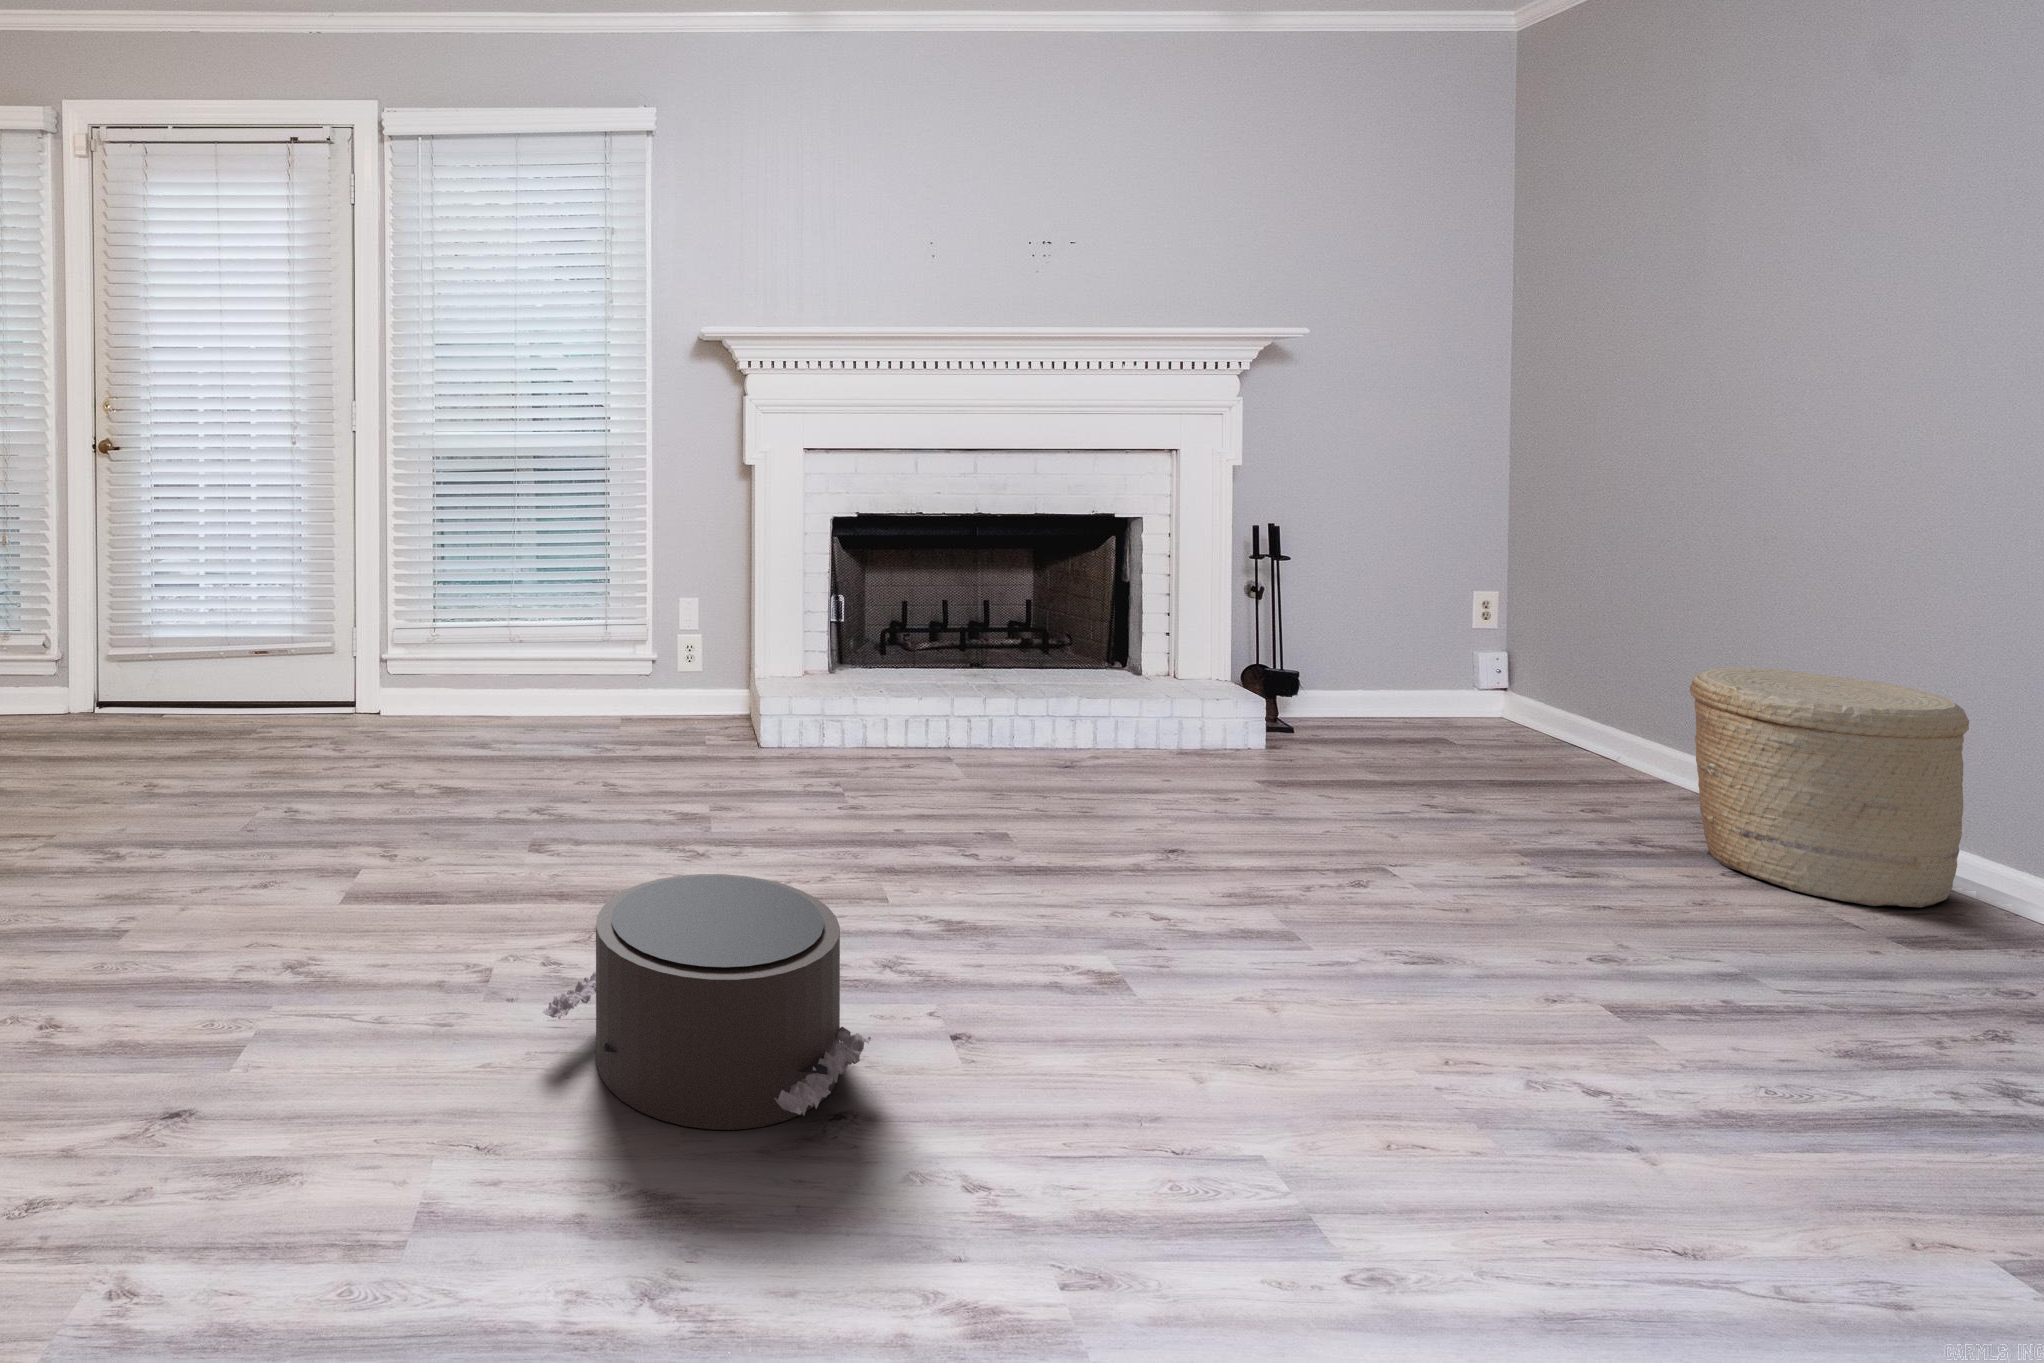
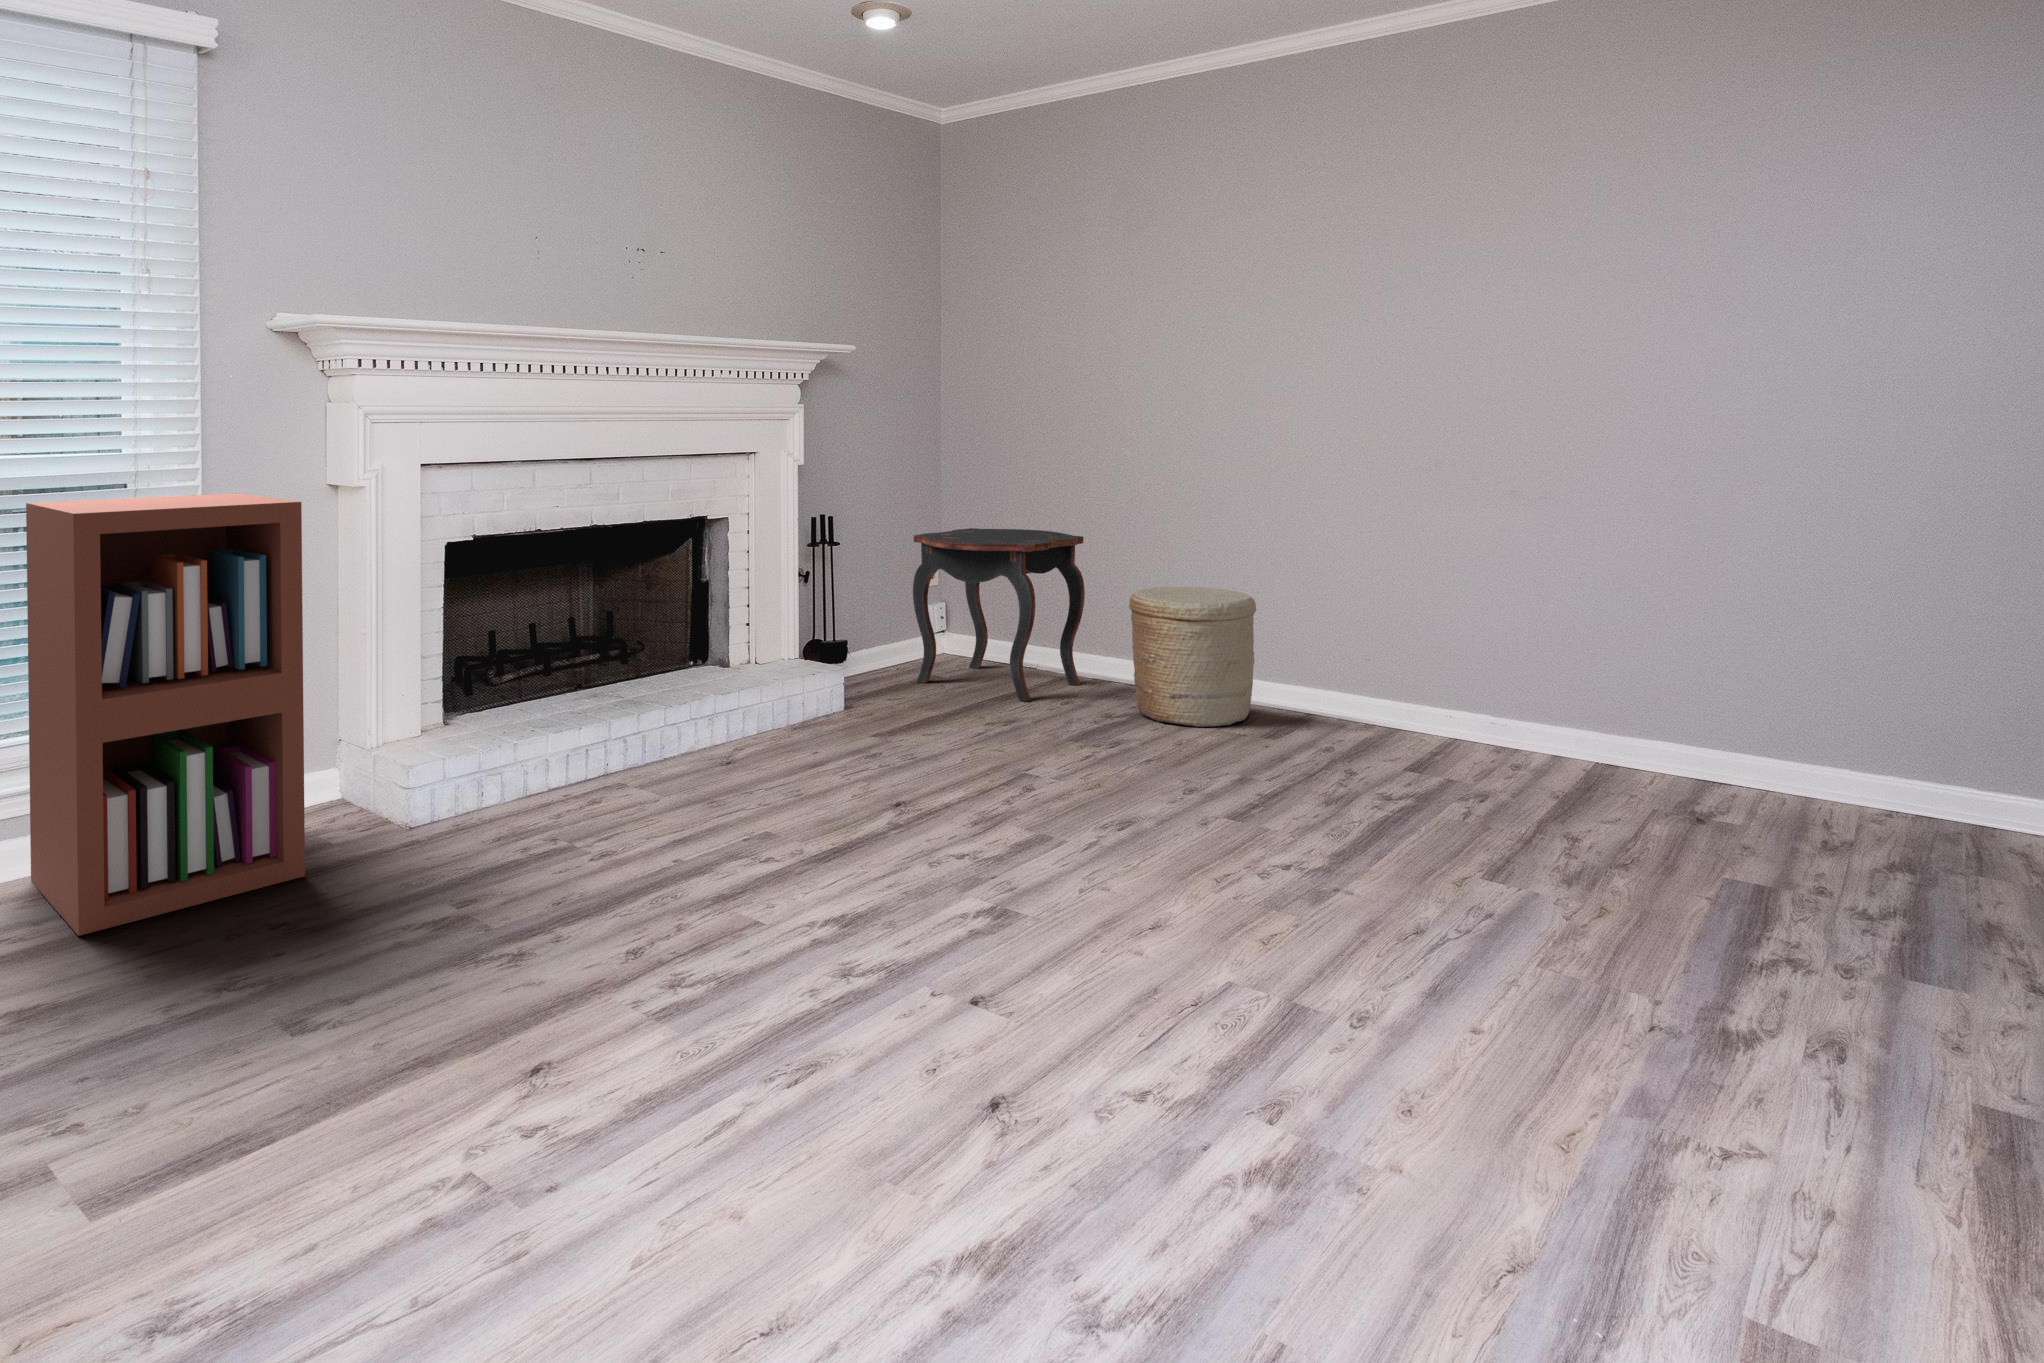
bookshelf: none [517,466,667,759] -> present [26,493,305,936]
side table: none [1405,557,1674,793] -> present [913,528,1085,701]
pouf: present [542,874,871,1130] -> none [674,920,1023,1203]

